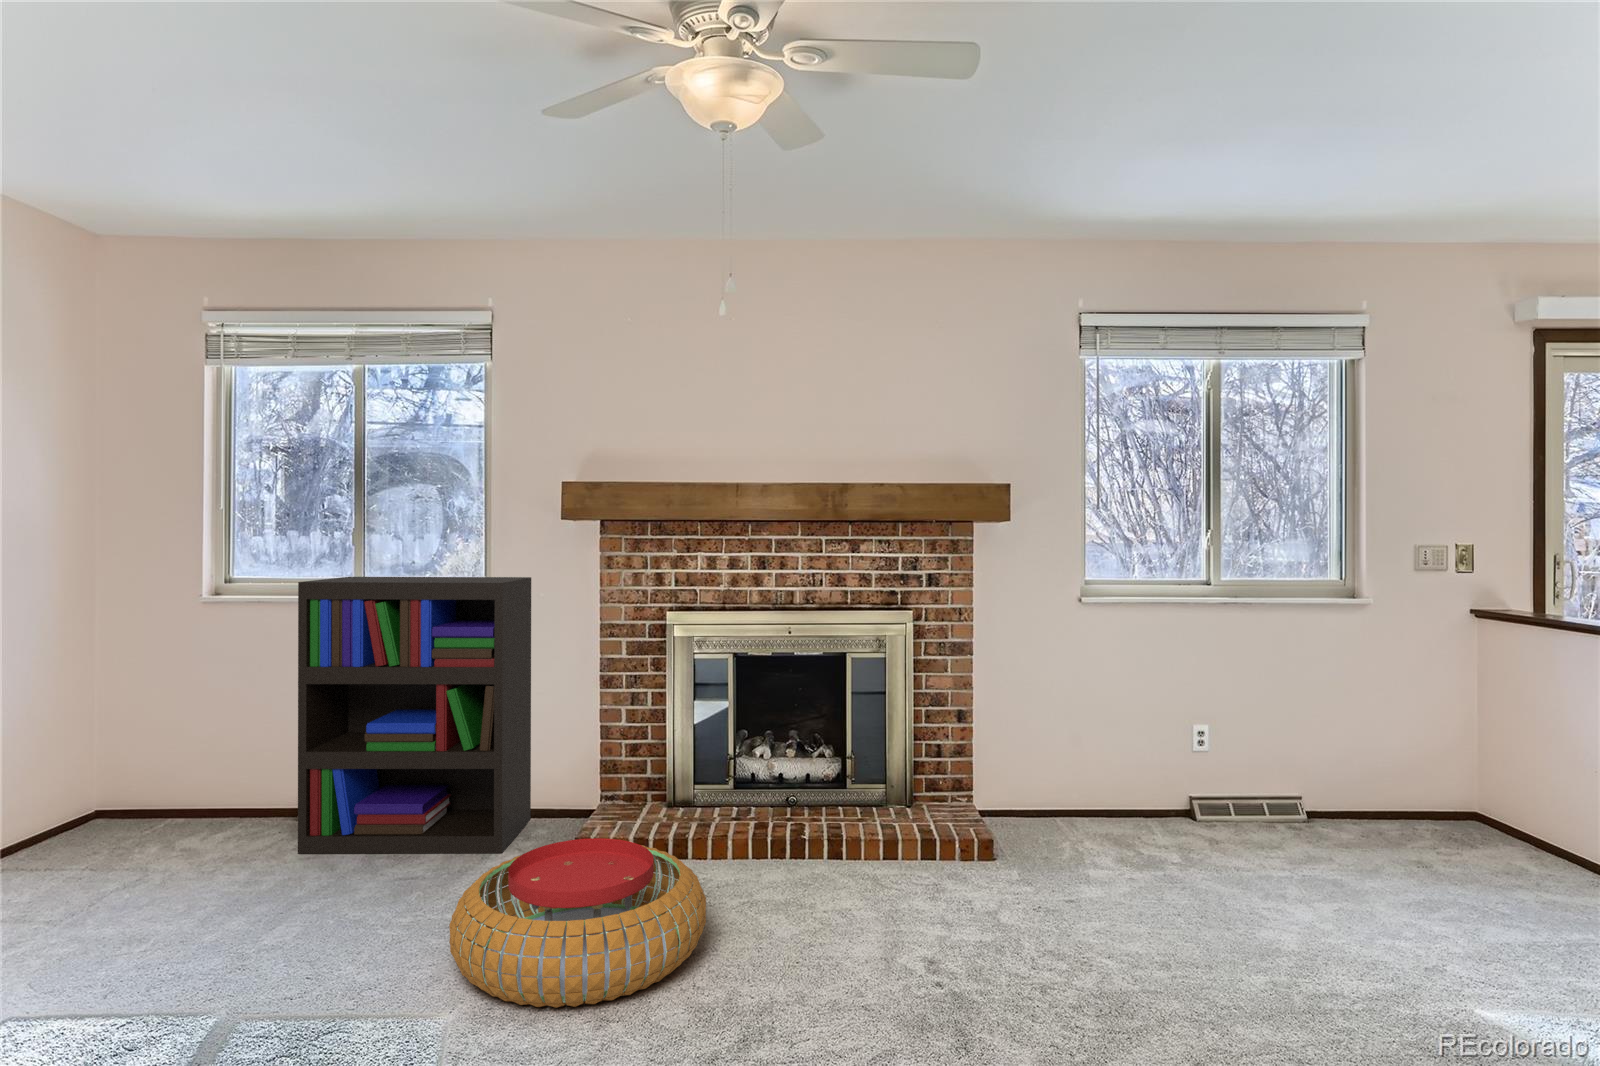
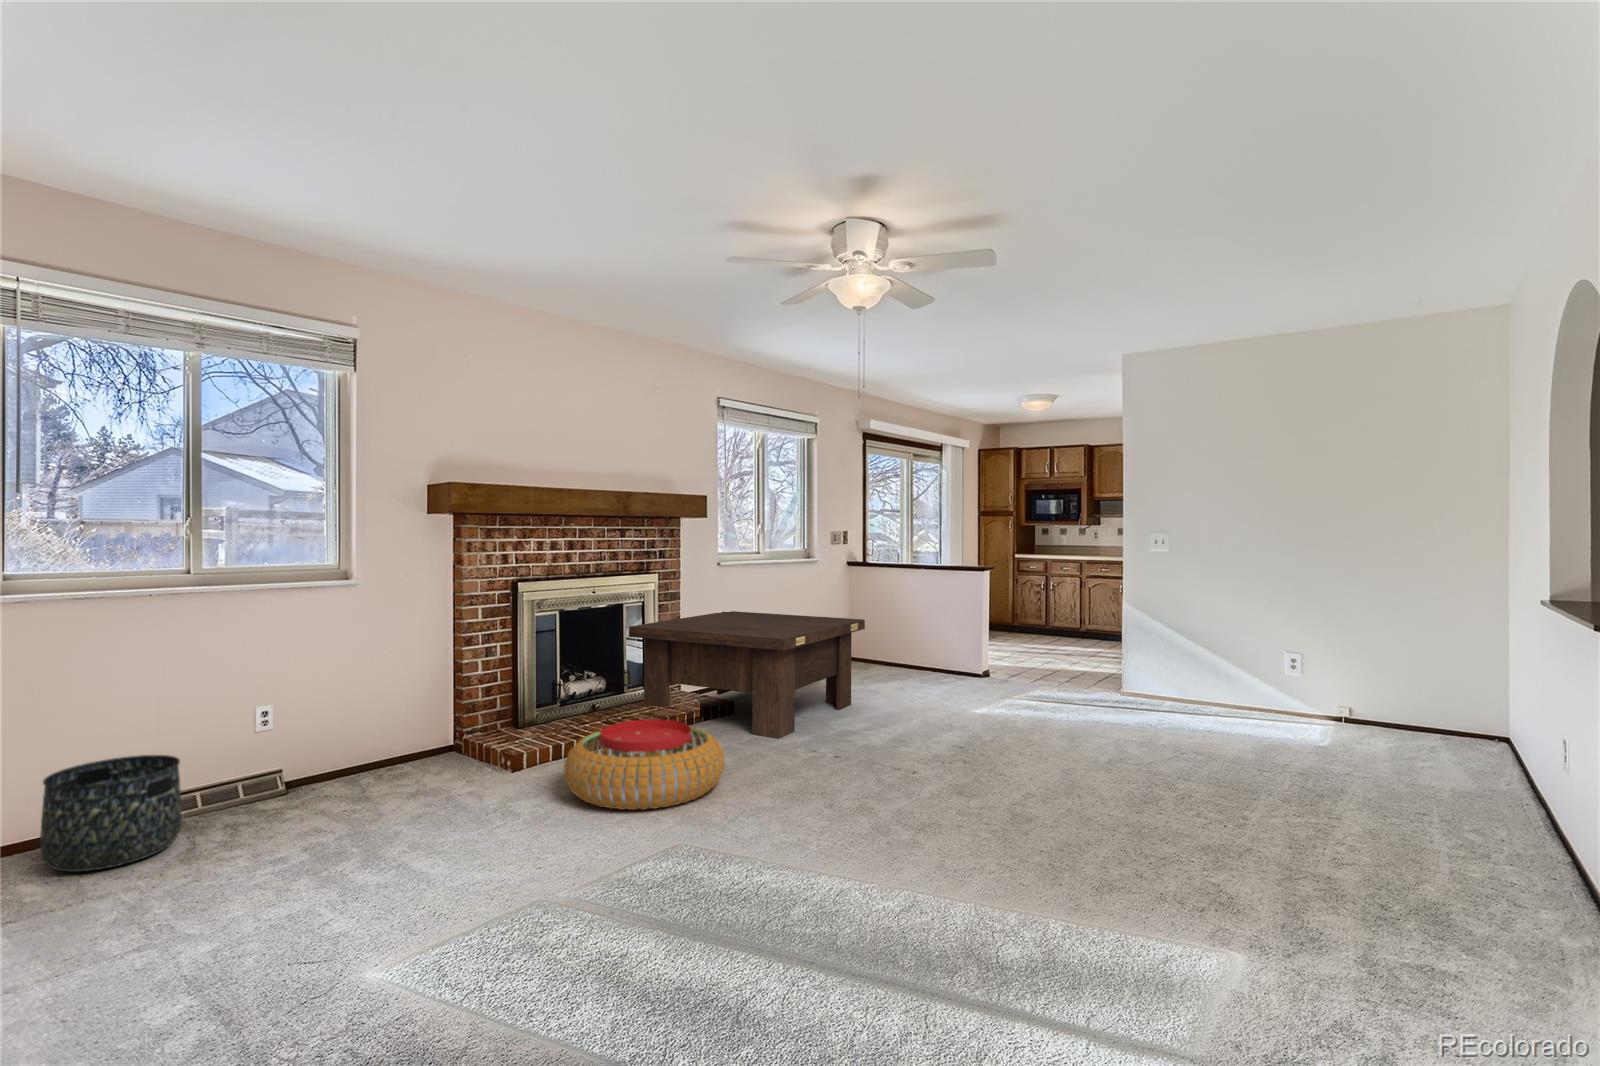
bookshelf: present [298,577,531,854] -> none [225,560,453,834]
coffee table: none [842,683,1275,949] -> present [629,611,865,738]
basket: none [169,748,282,847] -> present [40,755,182,872]

